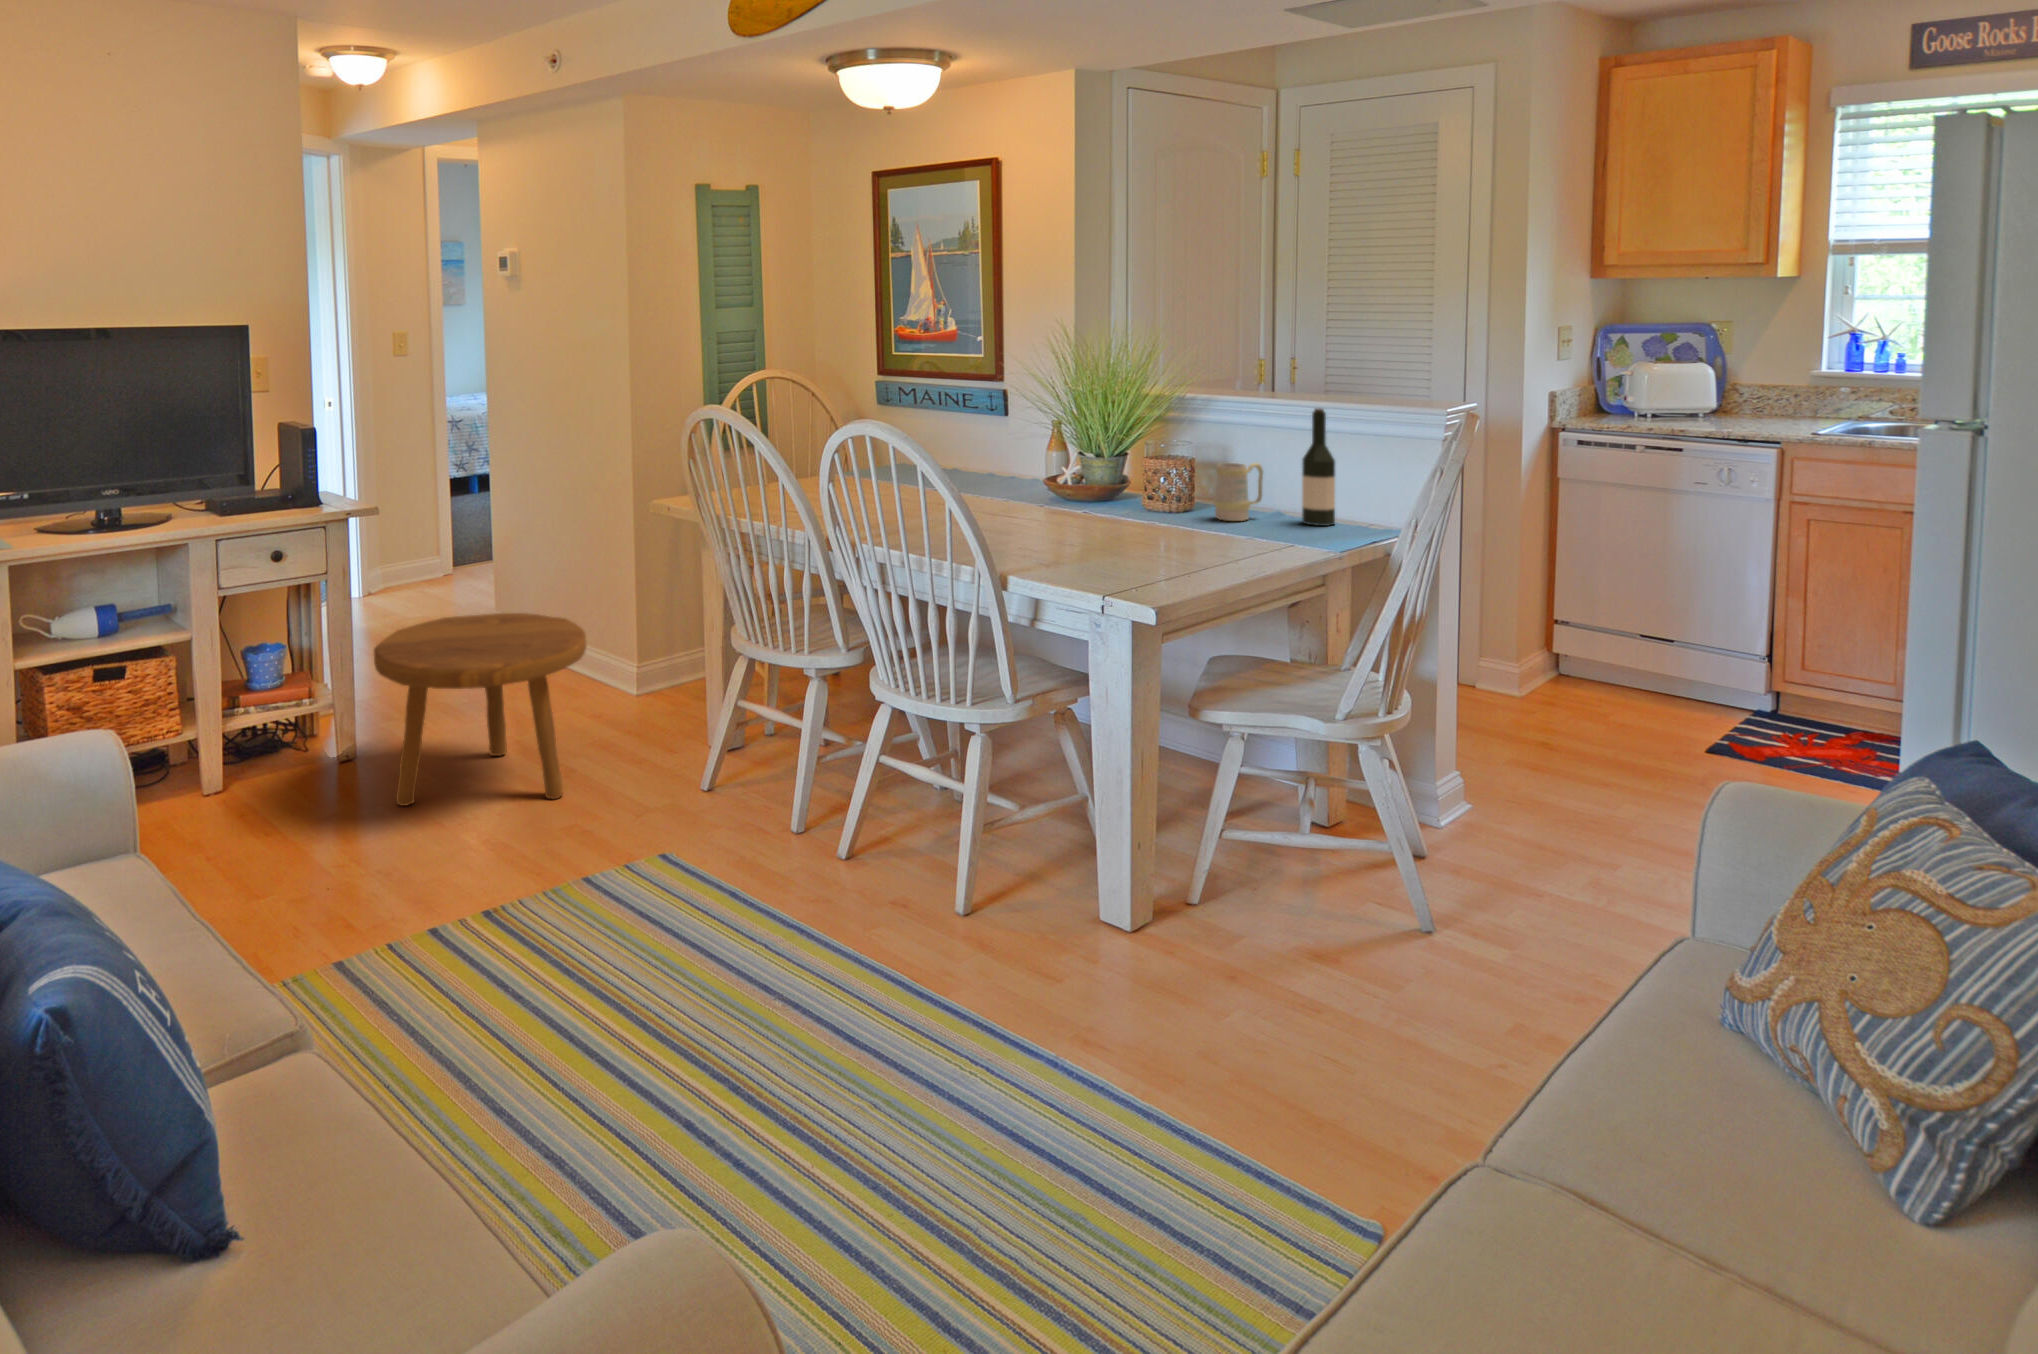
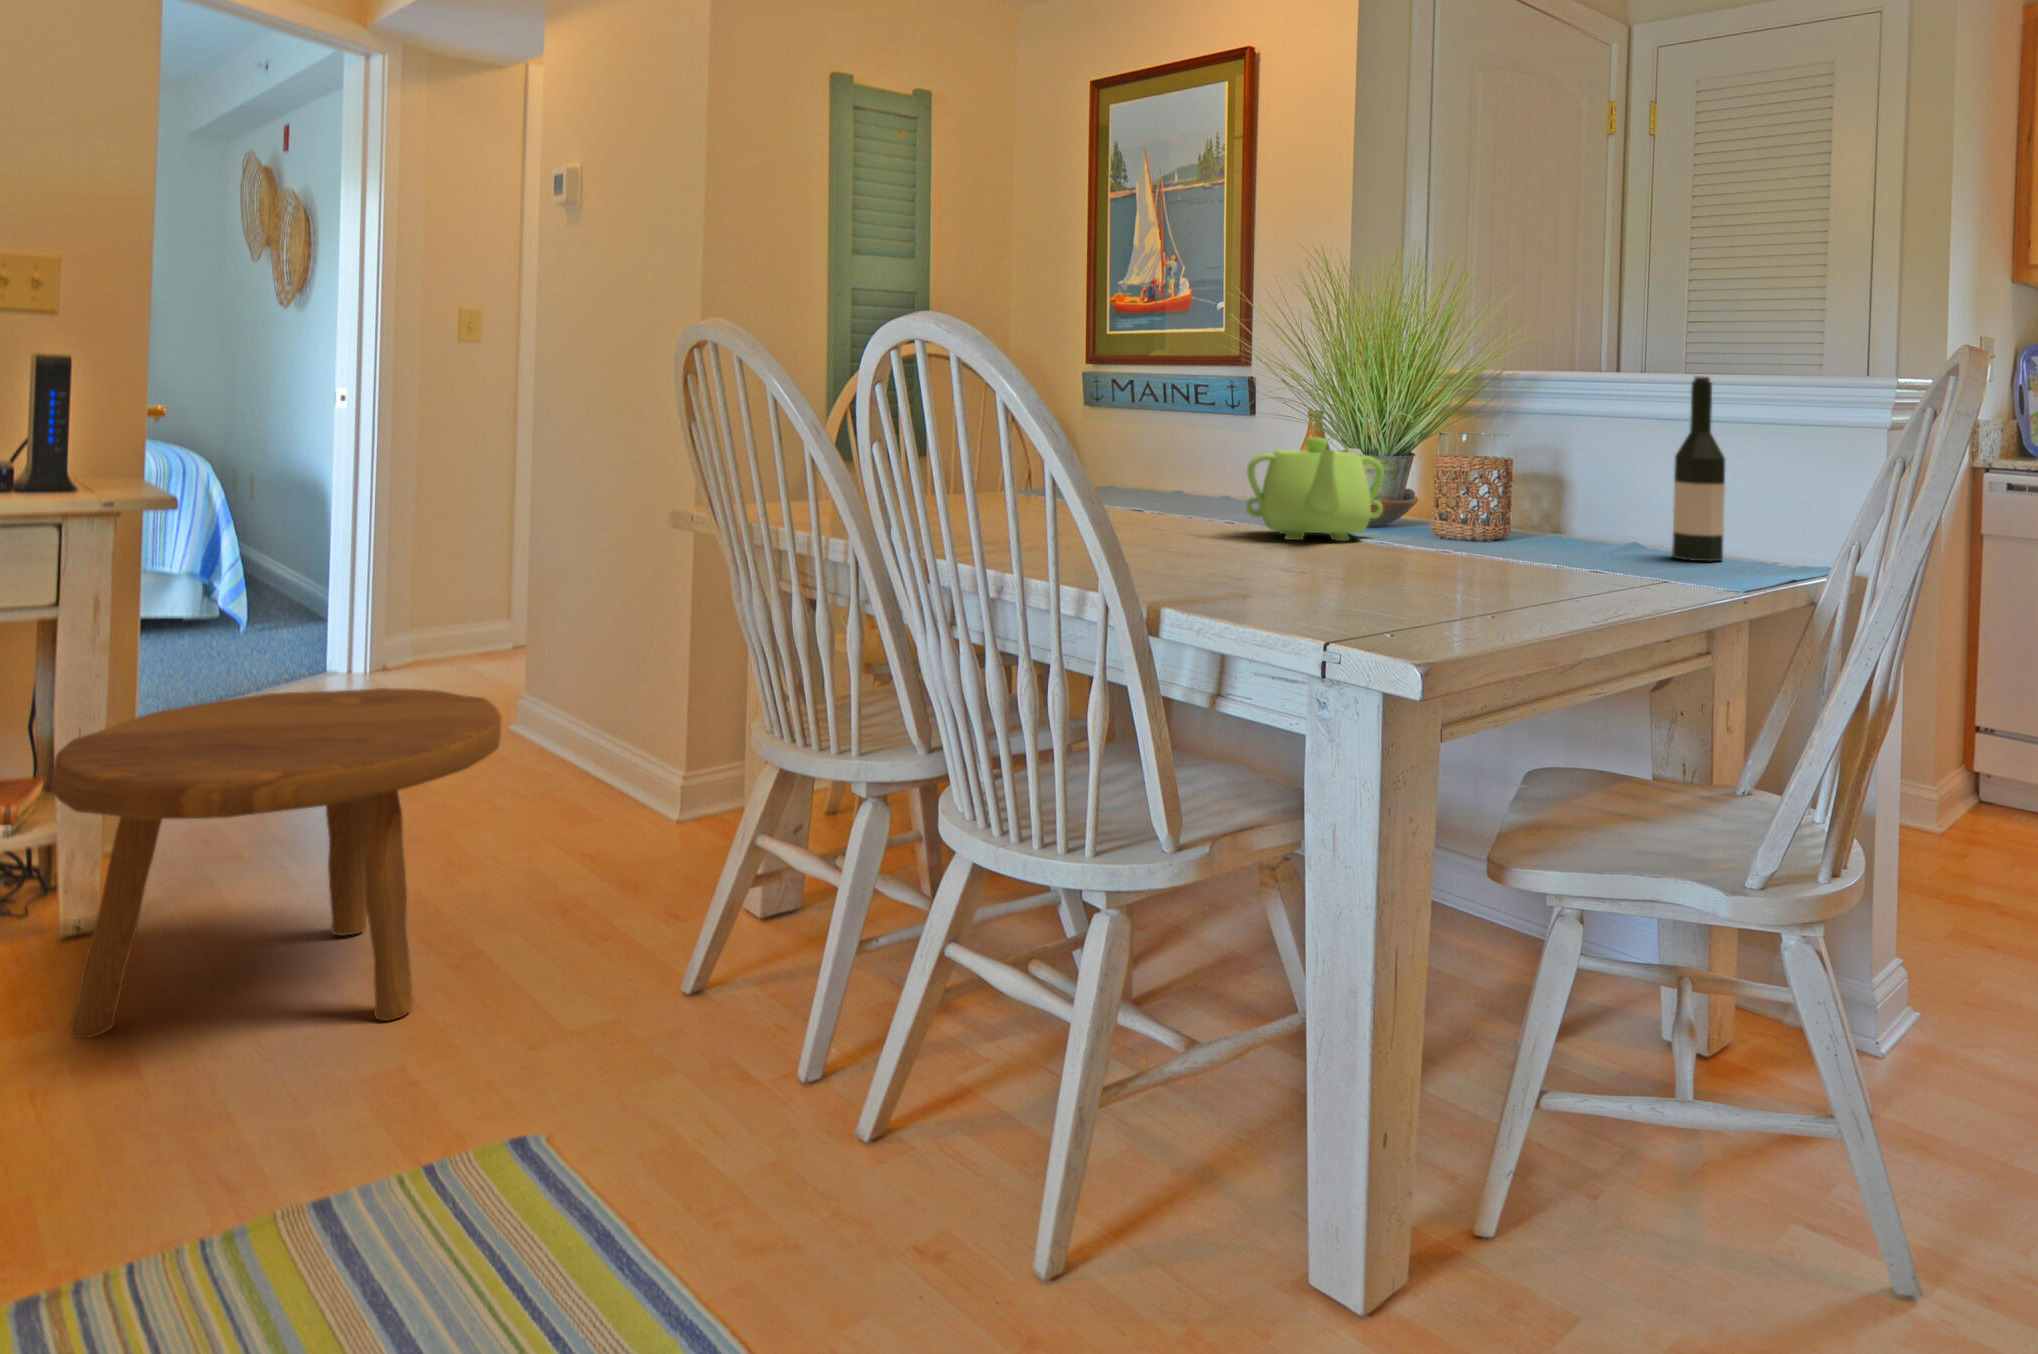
teapot: none [1023,448,1111,515] -> present [1246,438,1384,541]
mug: present [1215,463,1263,521] -> none [1539,463,1615,553]

